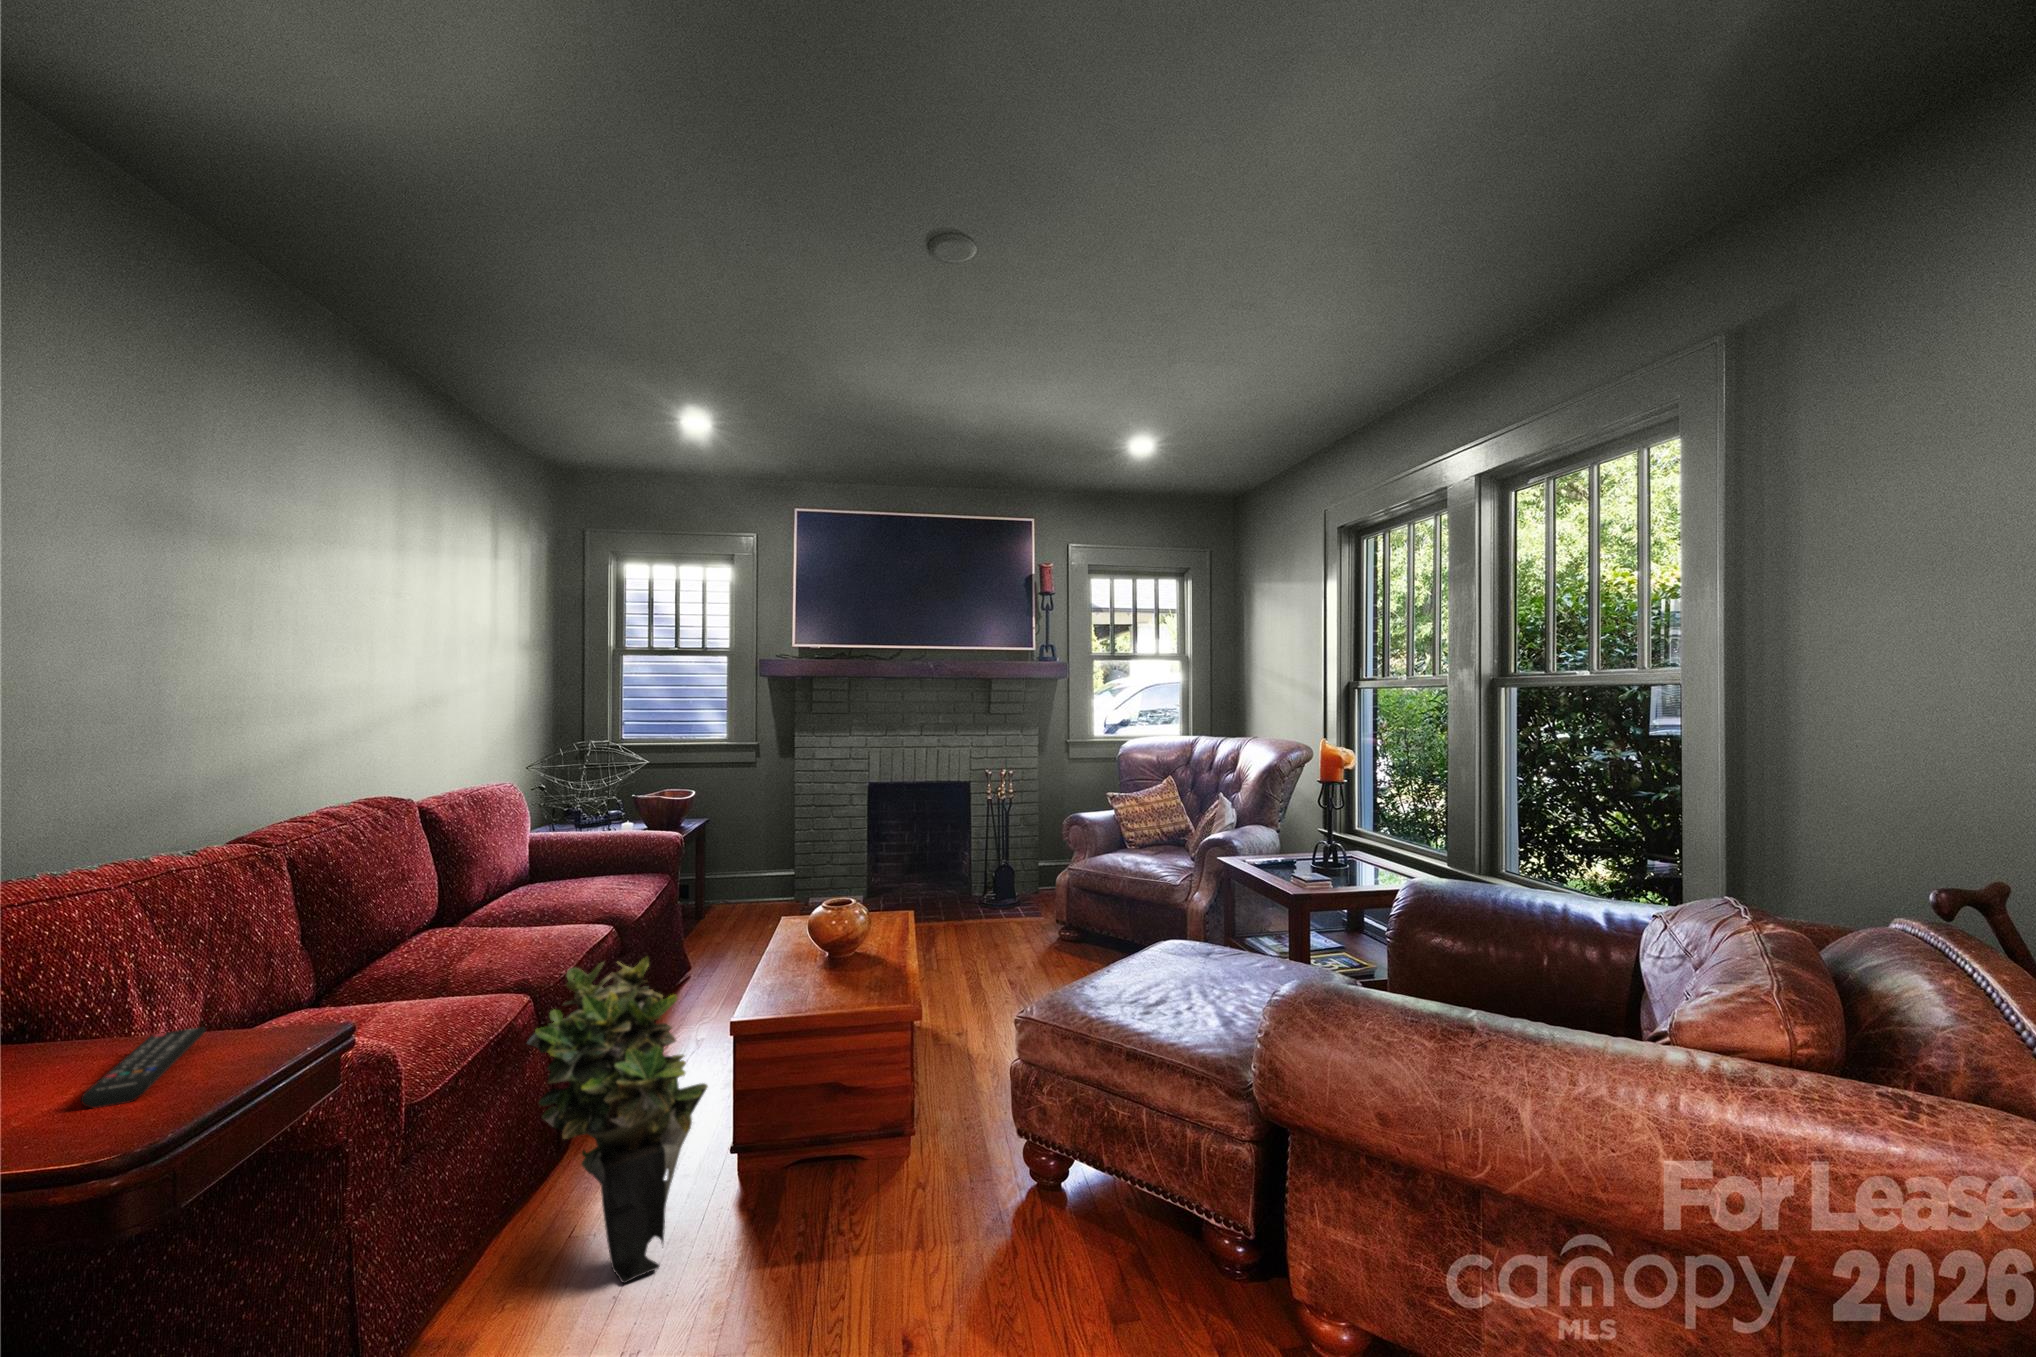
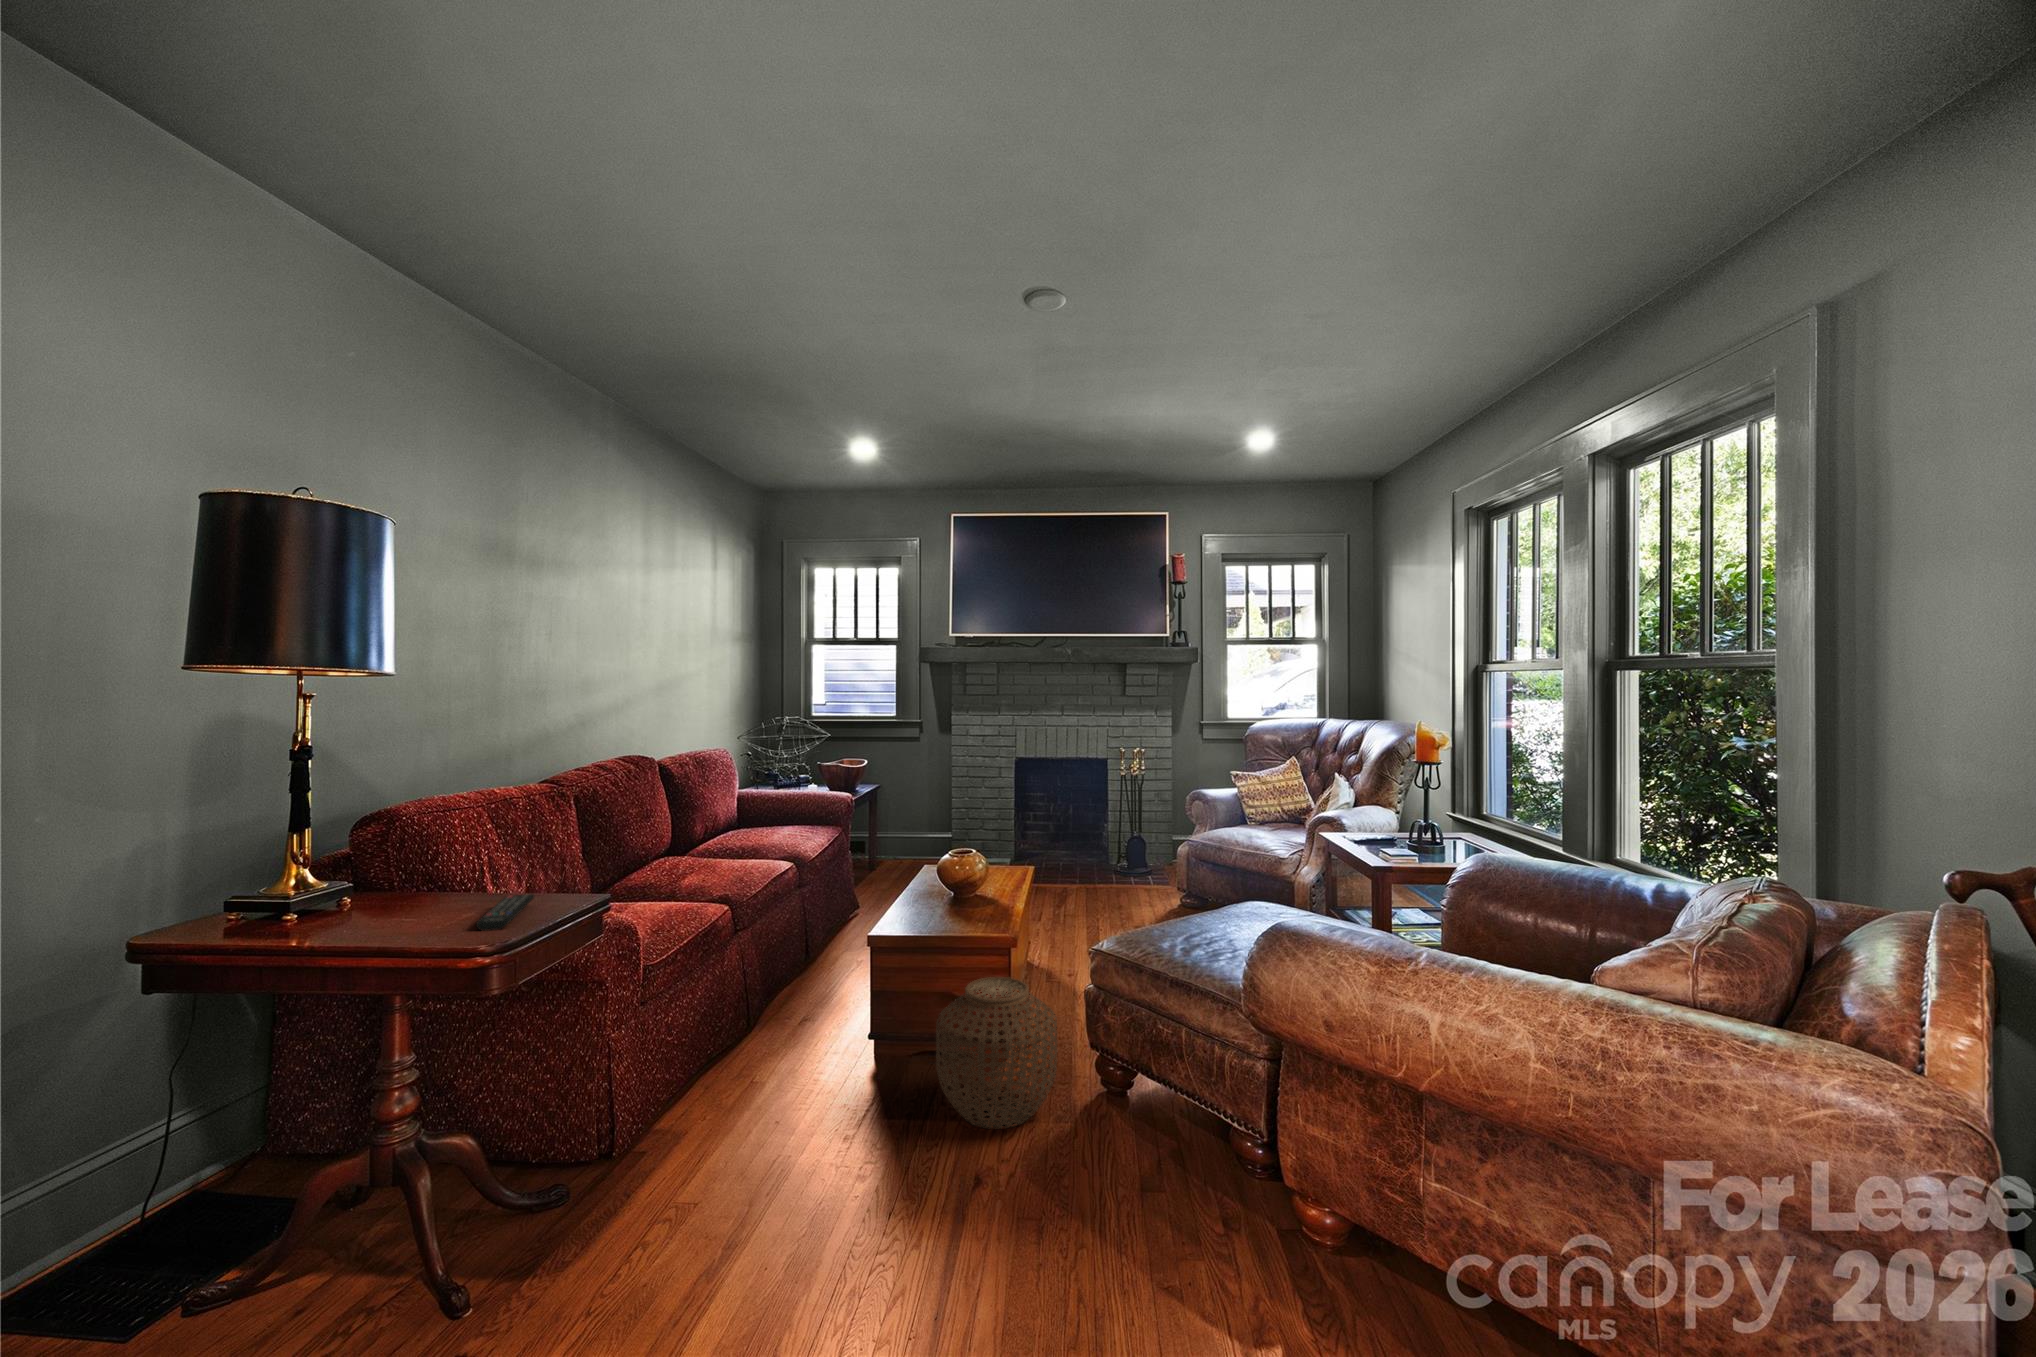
potted plant: present [527,957,708,1284] -> none [726,881,853,1116]
woven basket: none [826,1062,981,1265] -> present [936,977,1057,1129]

